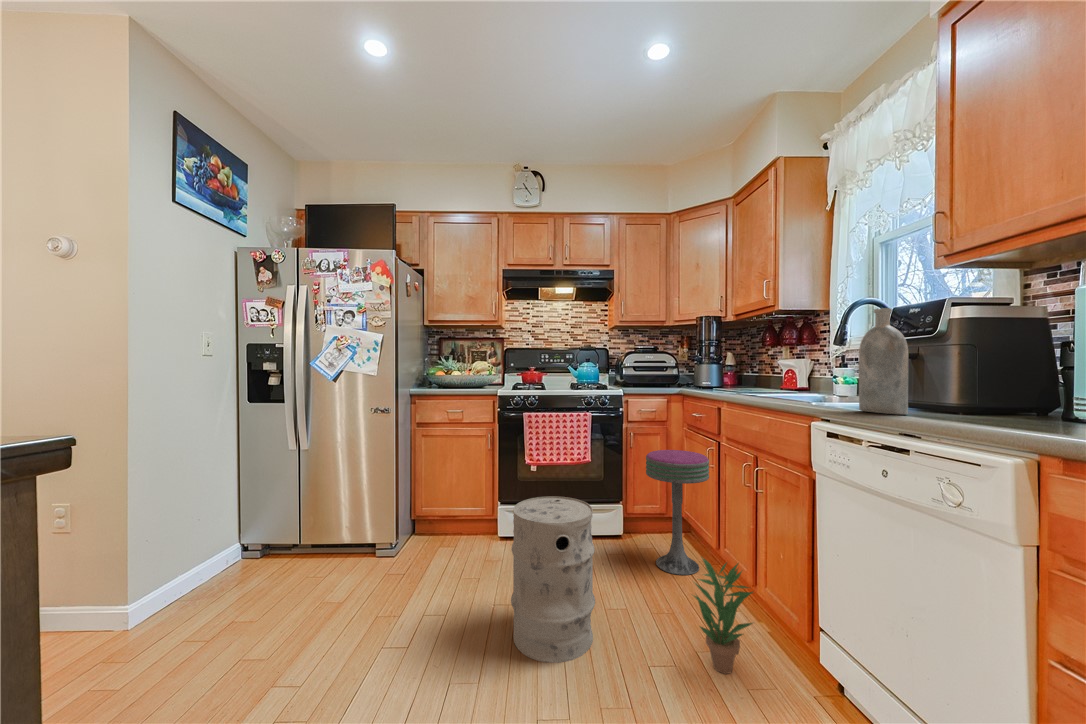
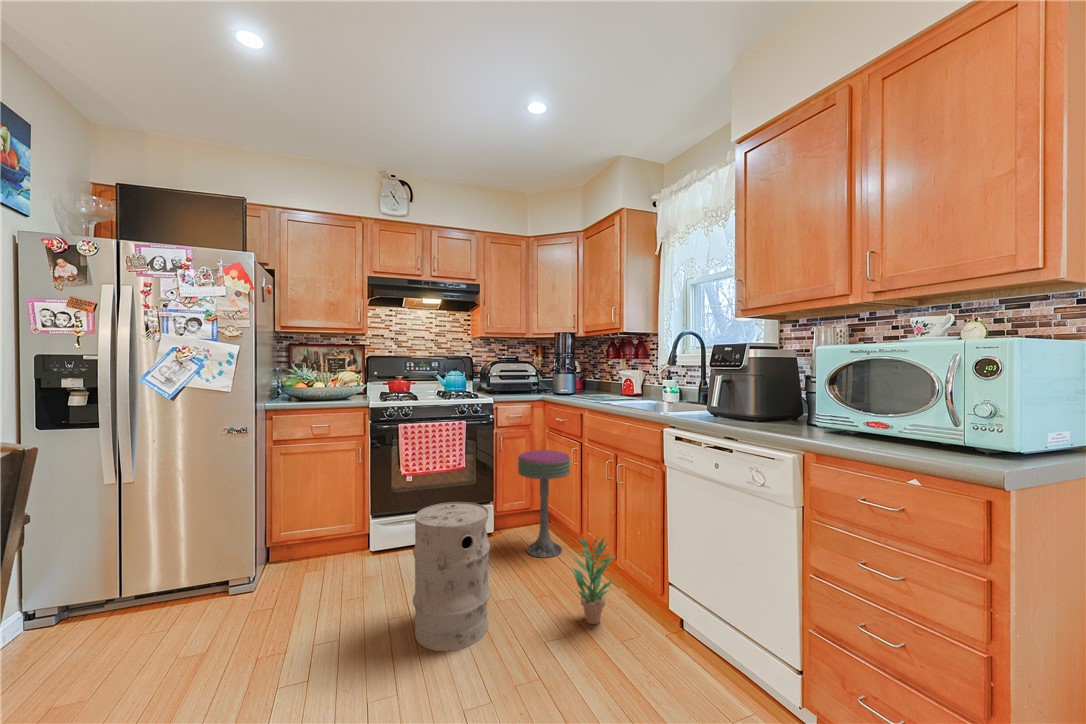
bottle: present [859,308,908,415] -> none [684,346,713,418]

